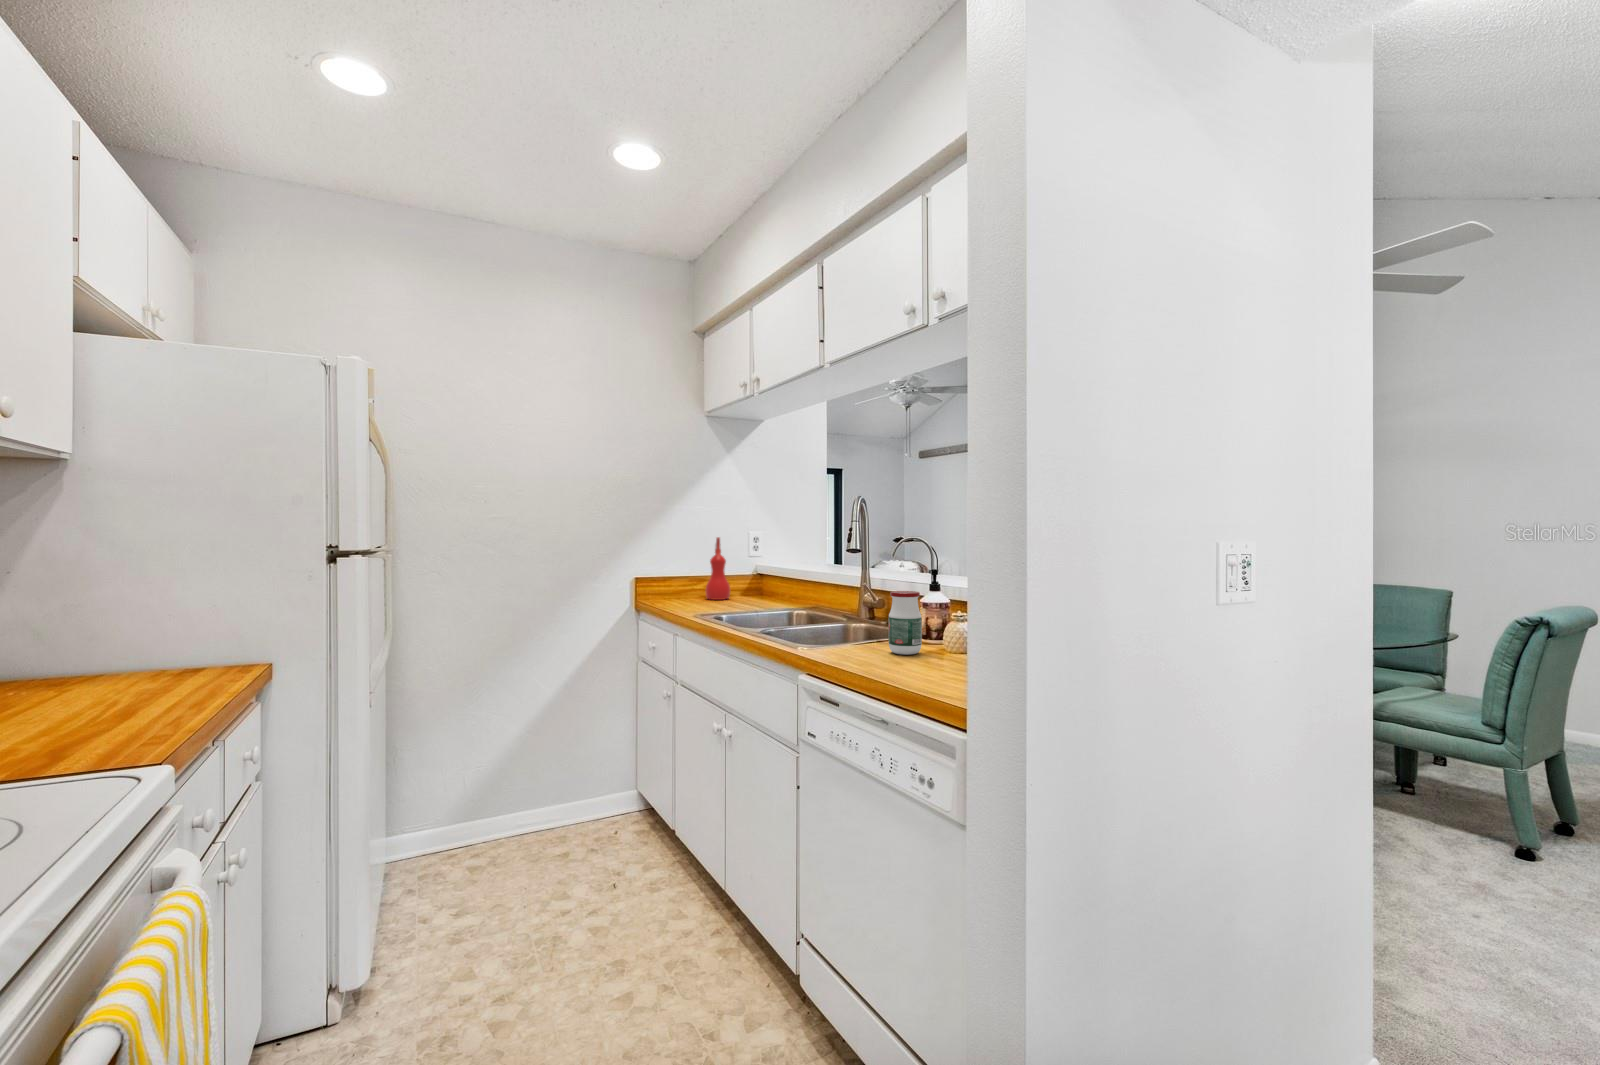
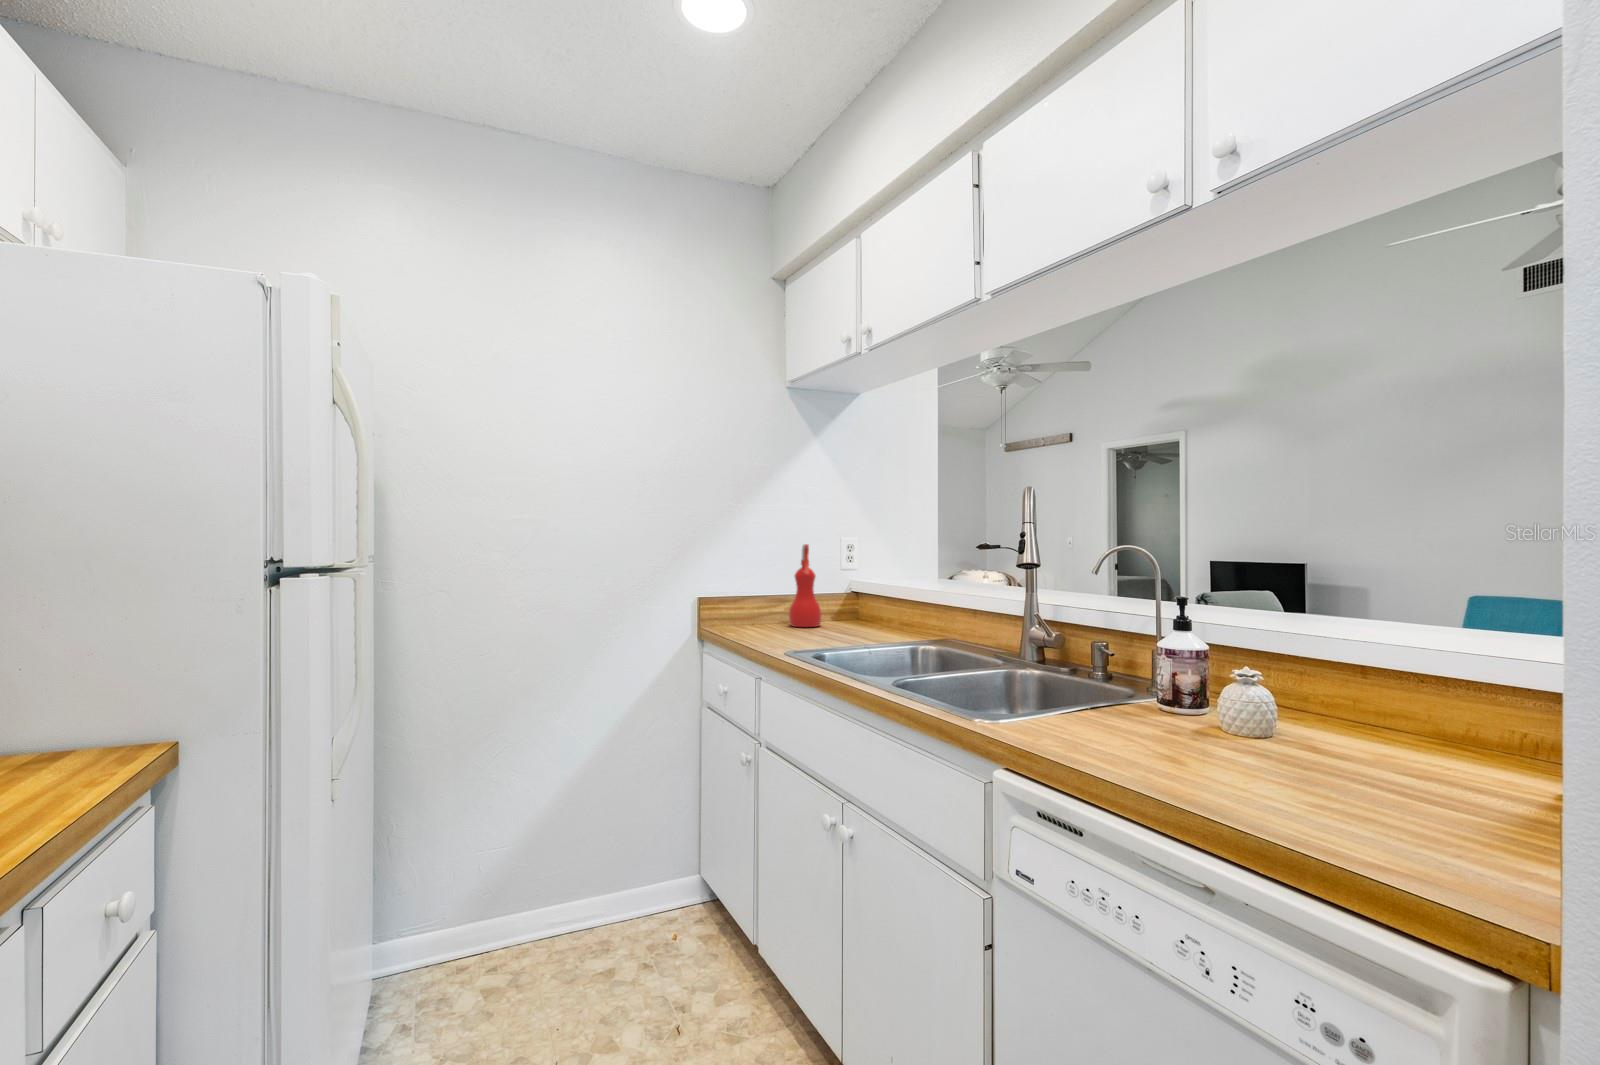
jar: present [888,591,922,655] -> none [1138,635,1199,744]

